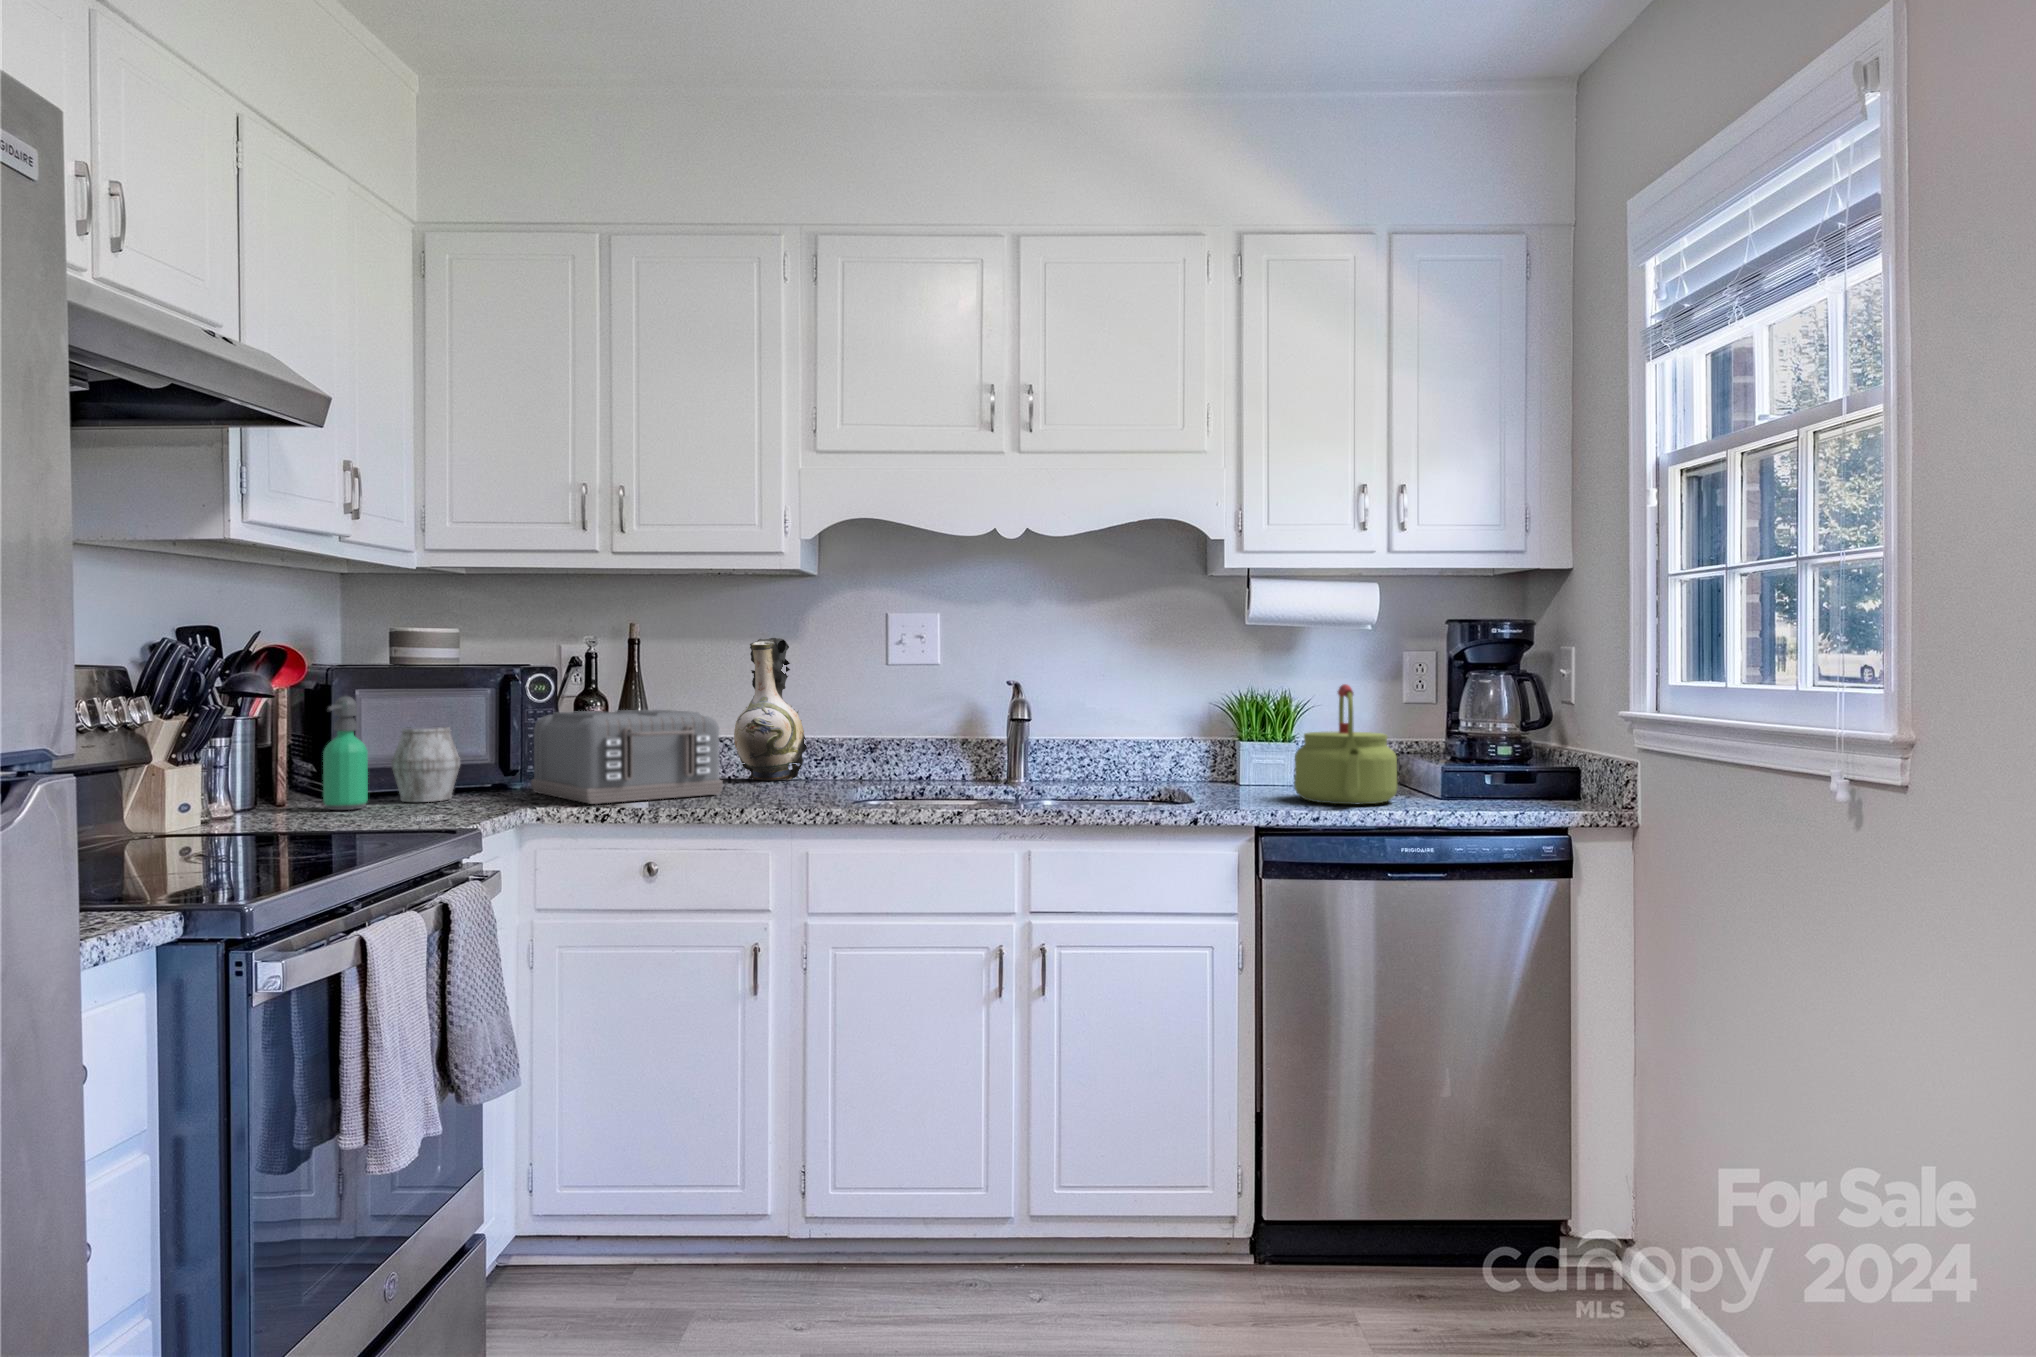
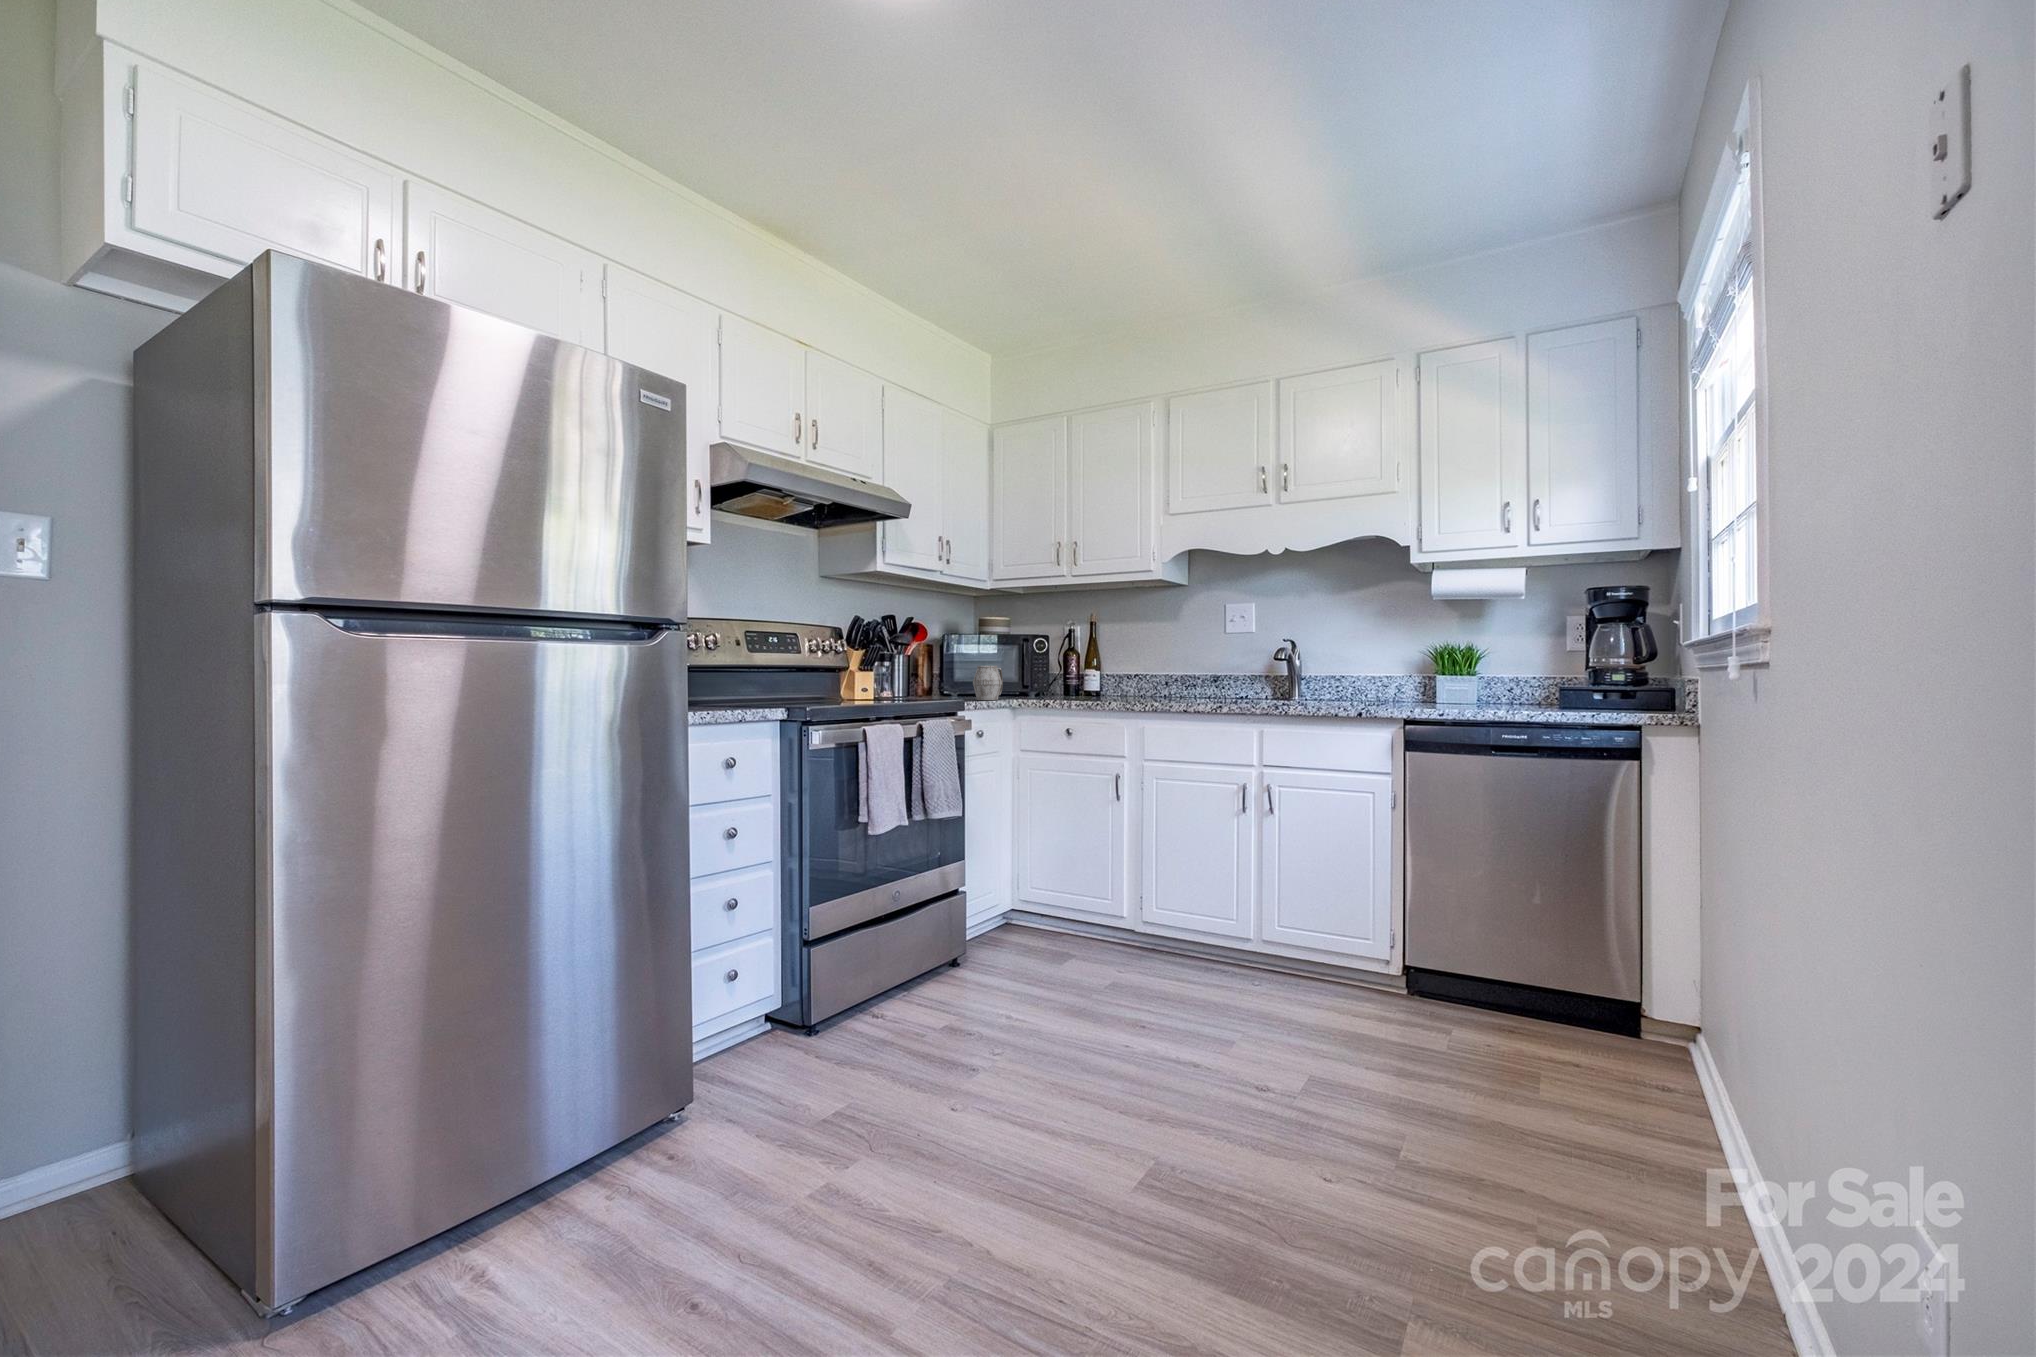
decorative vase: present [734,638,807,780] -> none [1140,620,1179,699]
kettle: present [1294,684,1397,804] -> none [1452,634,1527,711]
soap dispenser: present [323,696,368,810] -> none [943,650,961,701]
toaster: present [531,710,723,804] -> none [1035,658,1121,702]

